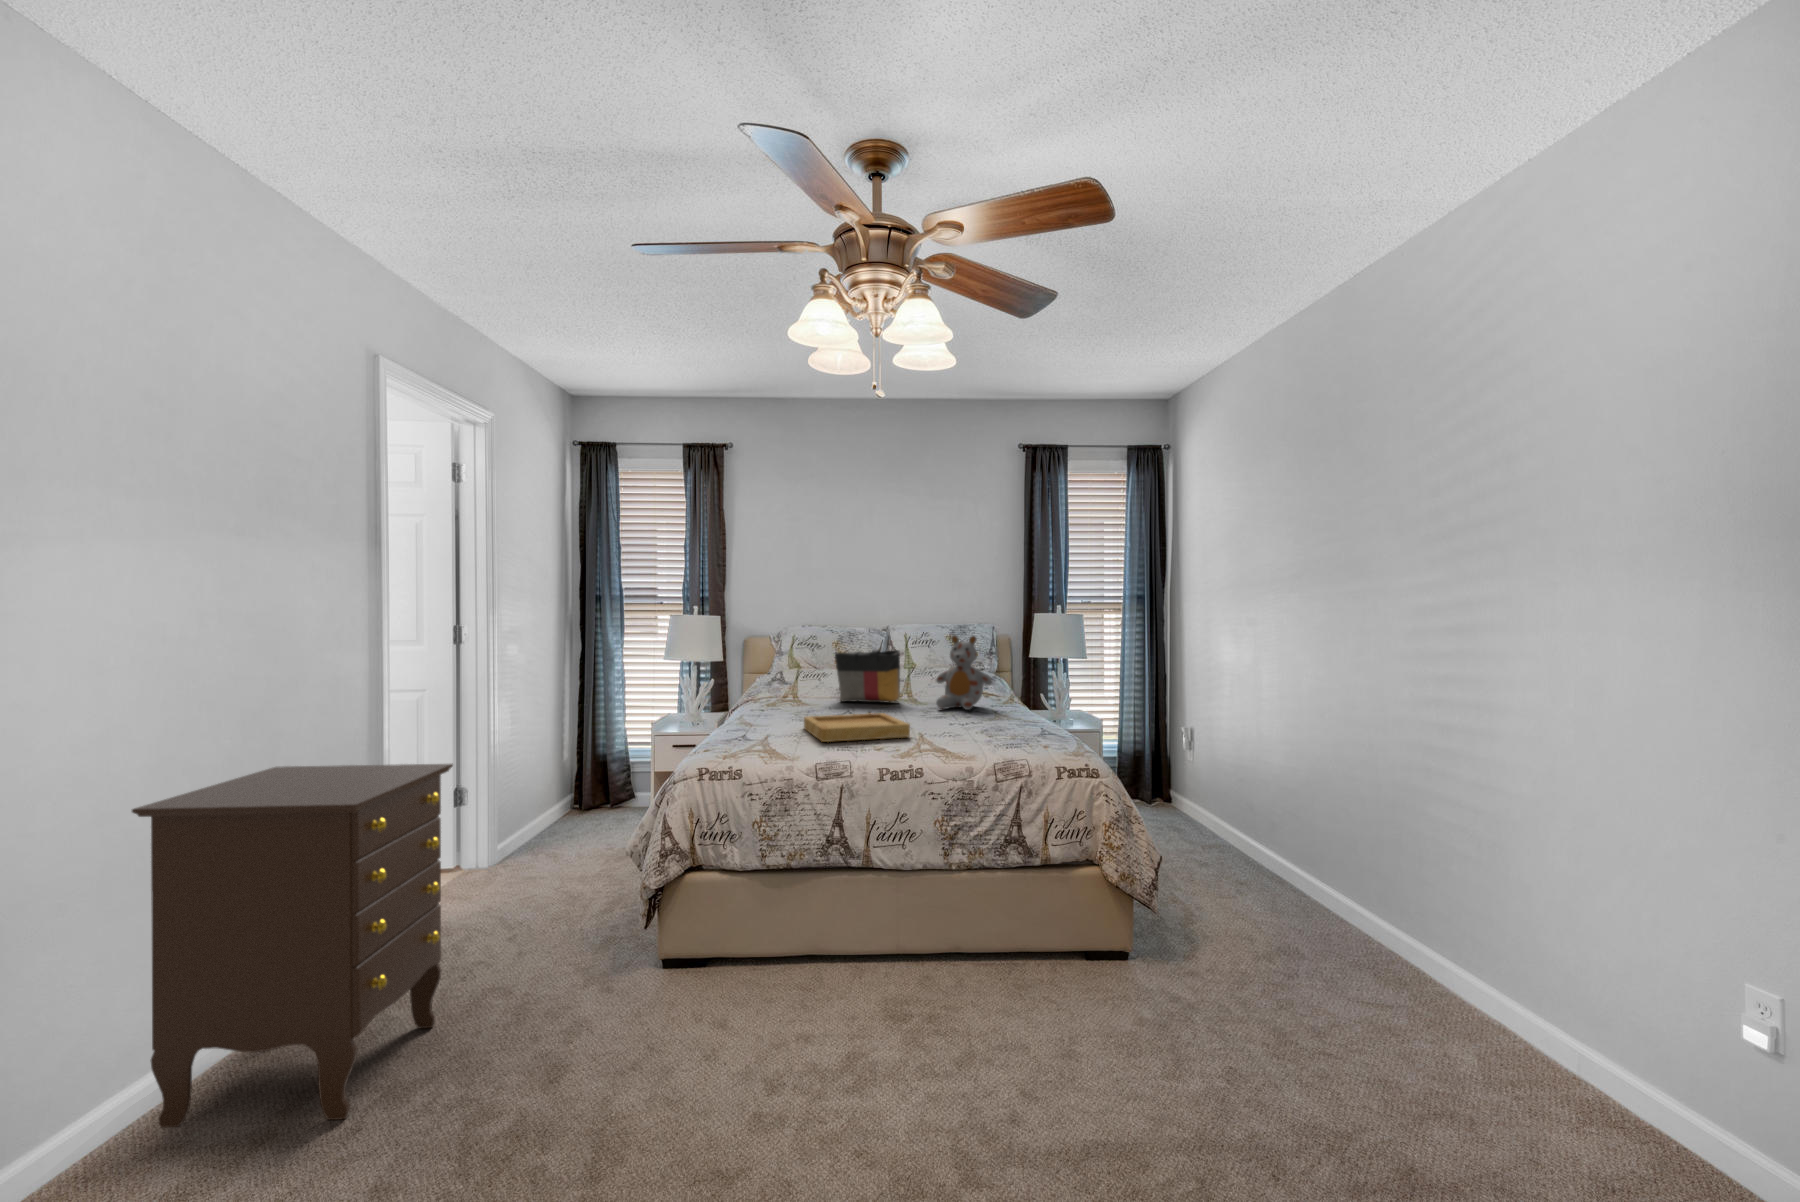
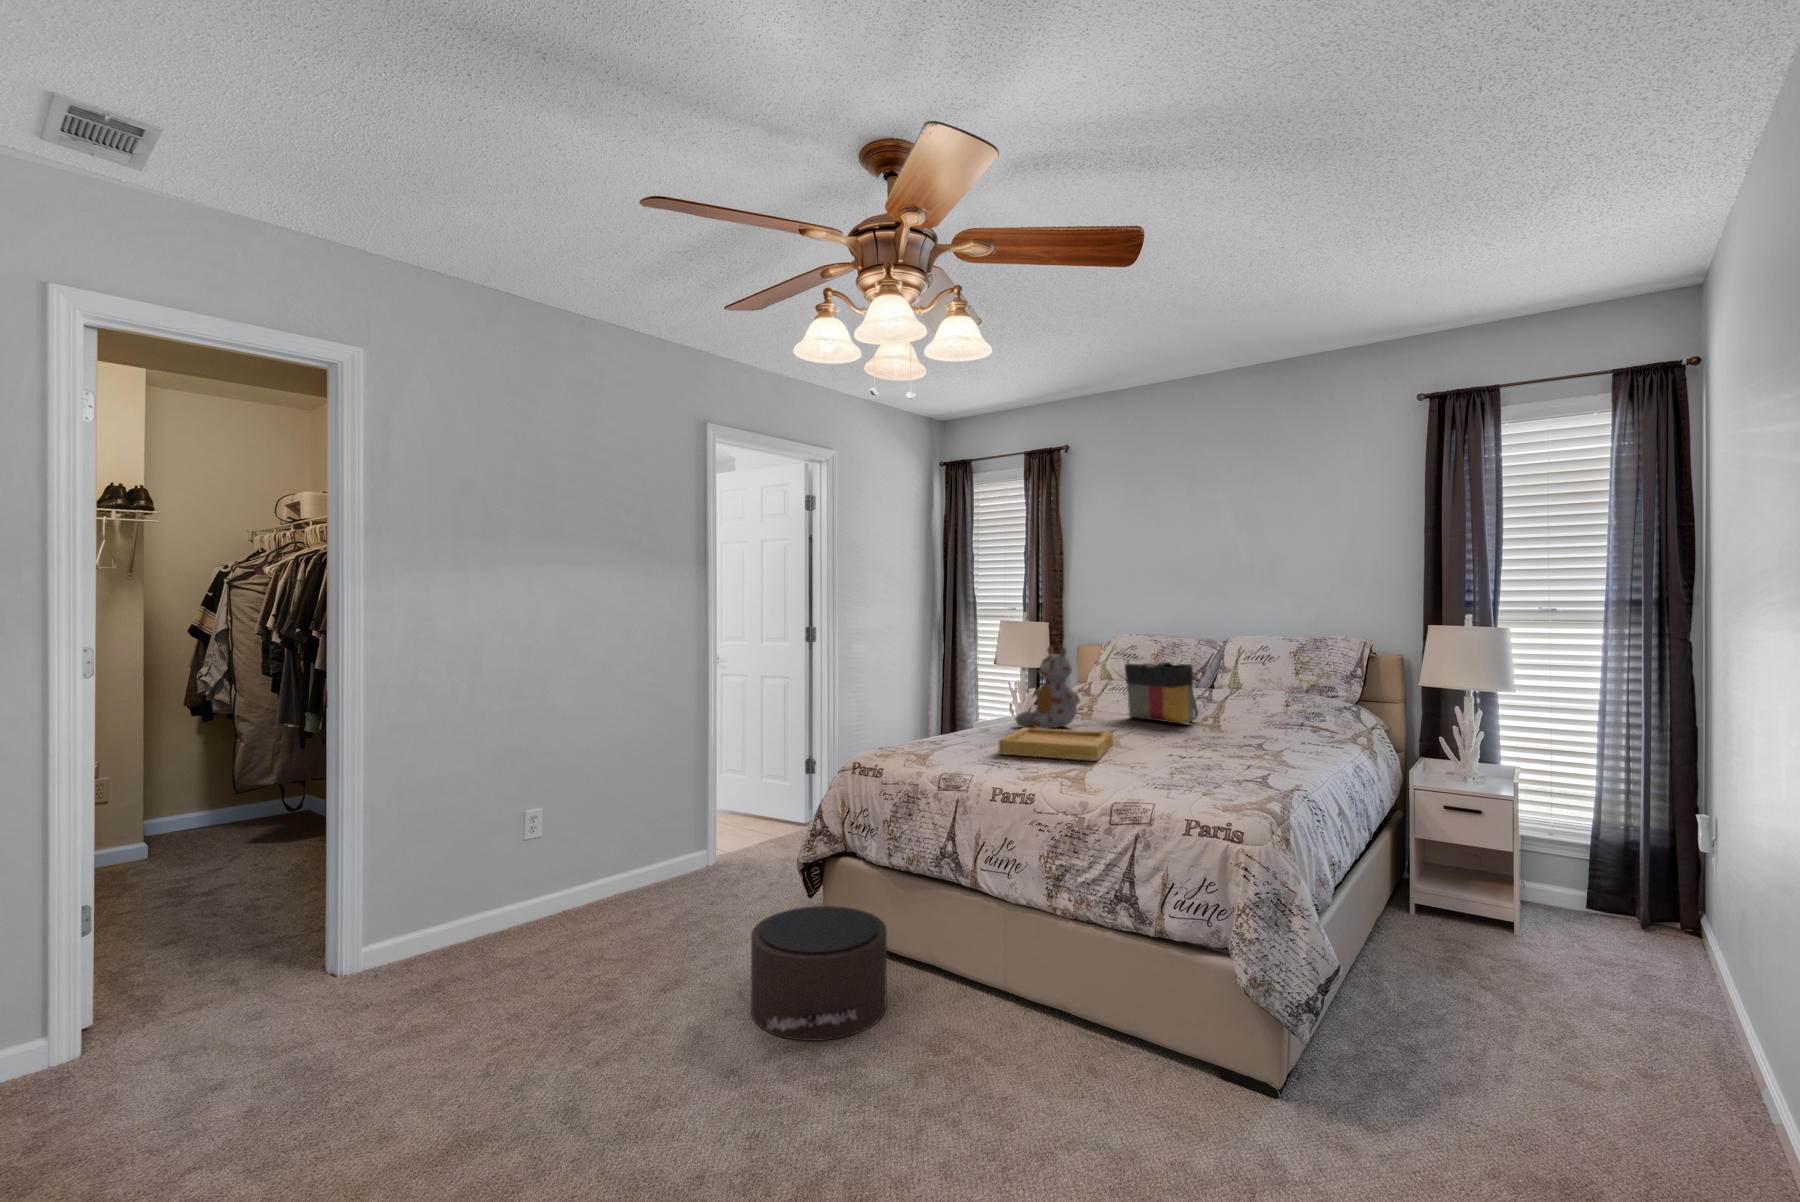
stuffed bear: present [936,636,992,710] -> present [1015,647,1080,729]
dresser: present [132,764,453,1128] -> none [463,721,662,973]
pouf: none [648,915,830,1059] -> present [751,906,887,1041]

